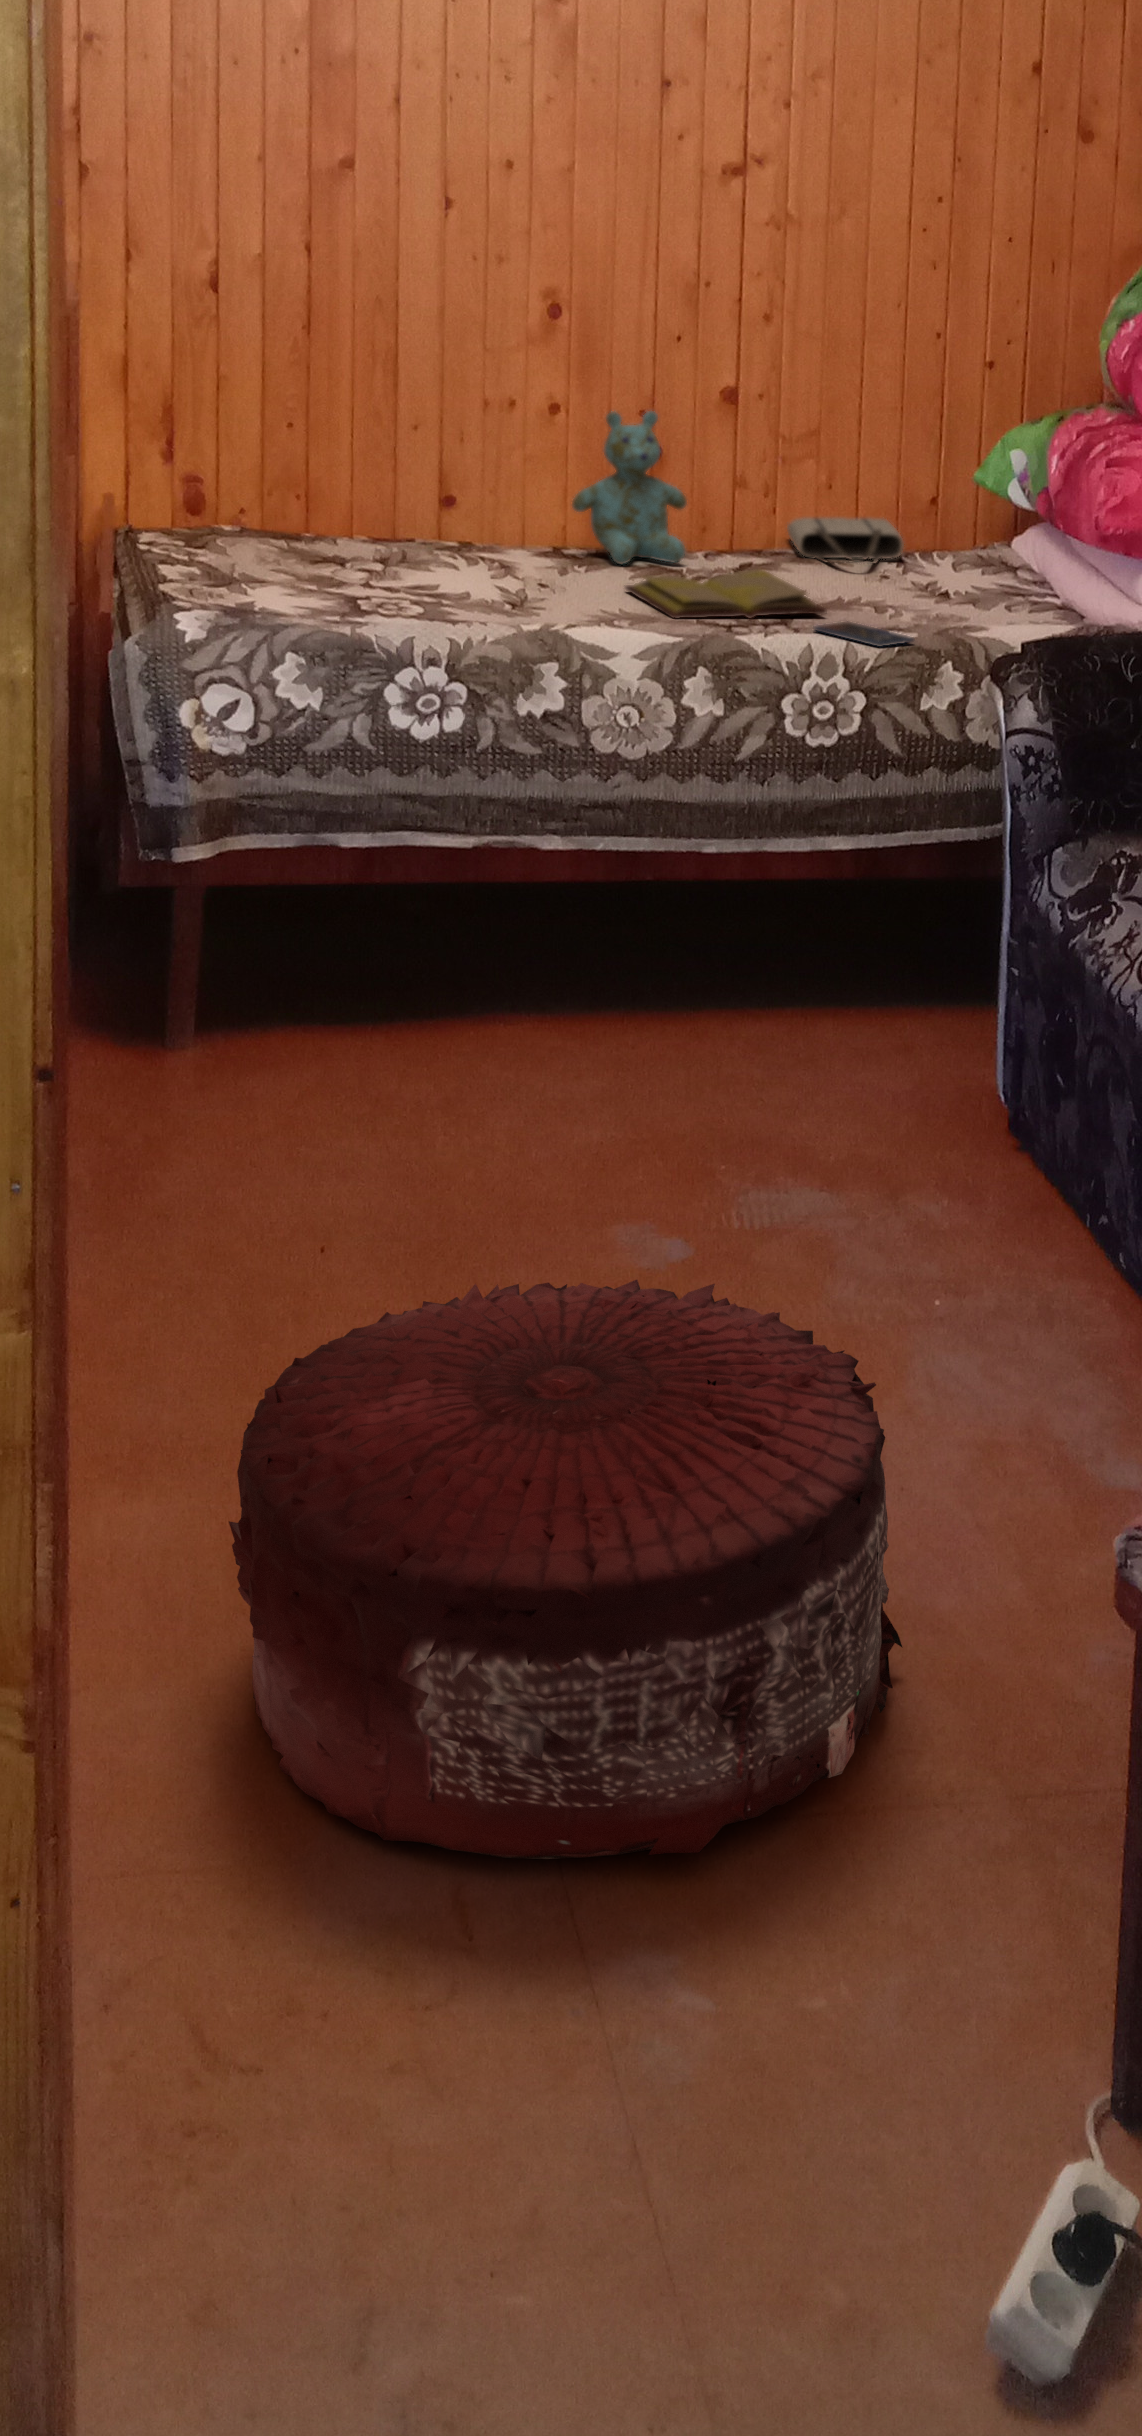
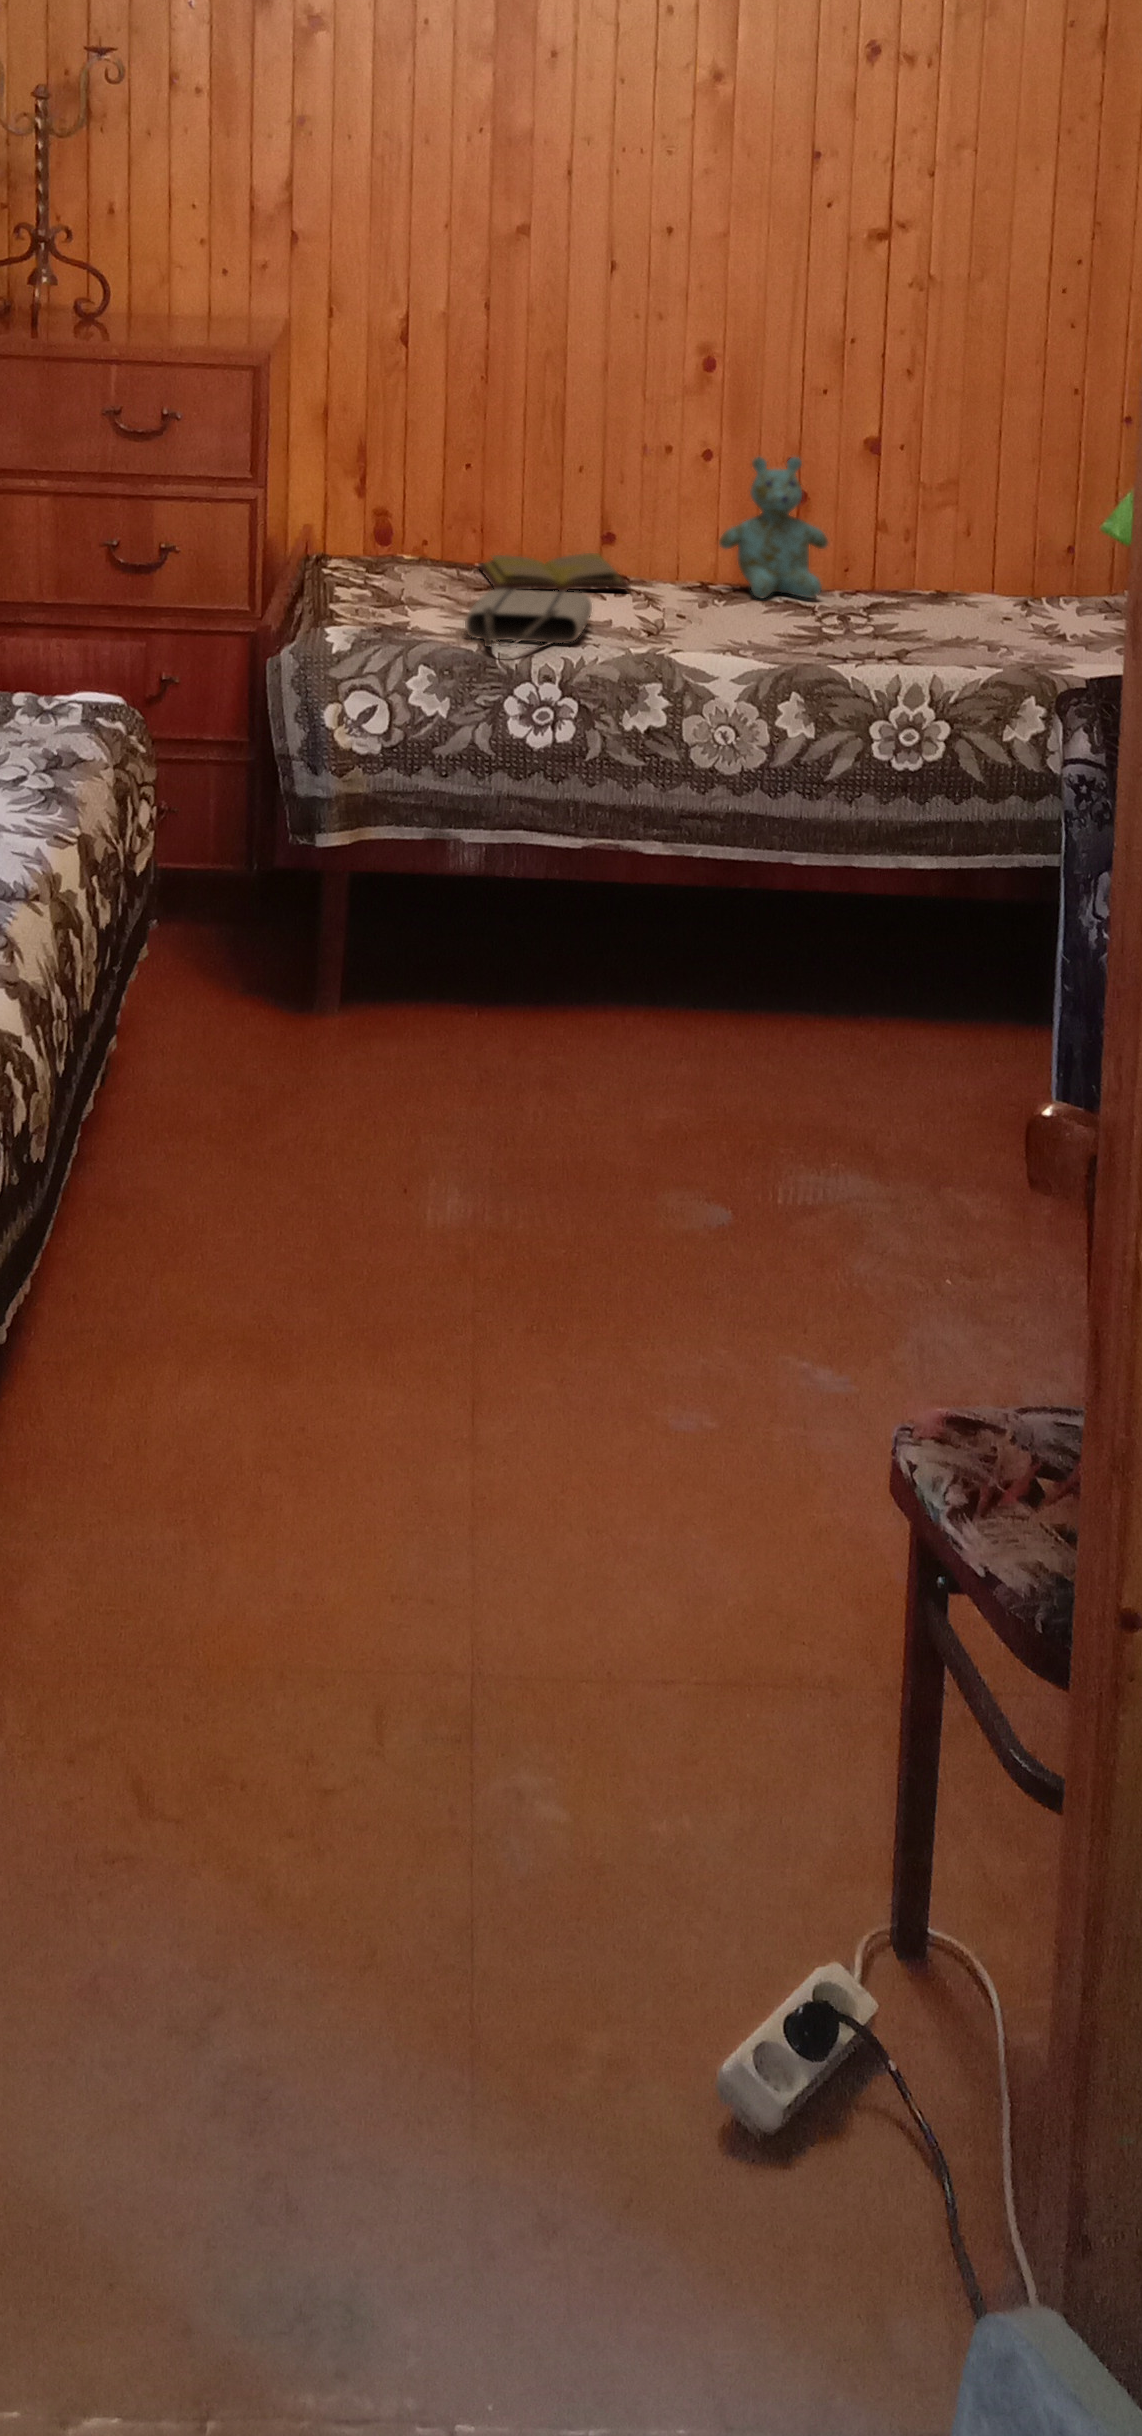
tote bag: present [787,518,904,564] -> present [465,589,592,648]
diary: present [625,569,826,619] -> present [479,553,630,592]
smartphone: present [814,622,914,647] -> none [908,656,999,680]
pouf: present [229,1280,902,1859] -> none [230,1203,805,1679]

